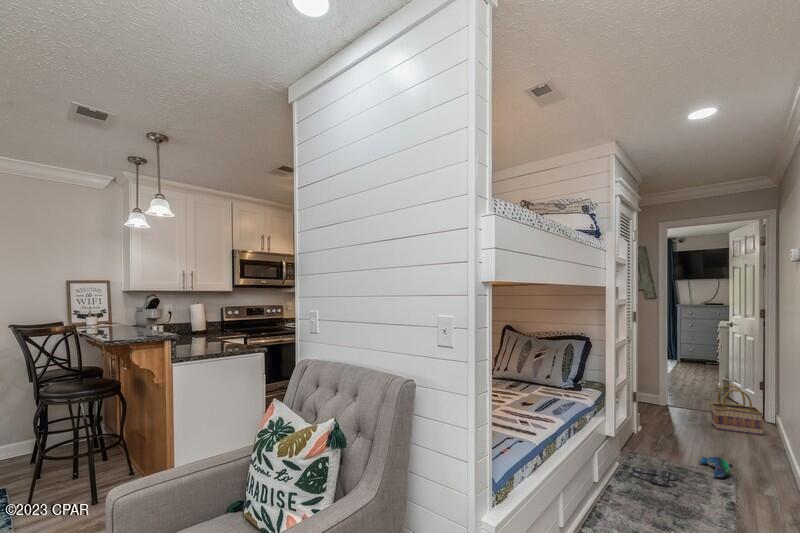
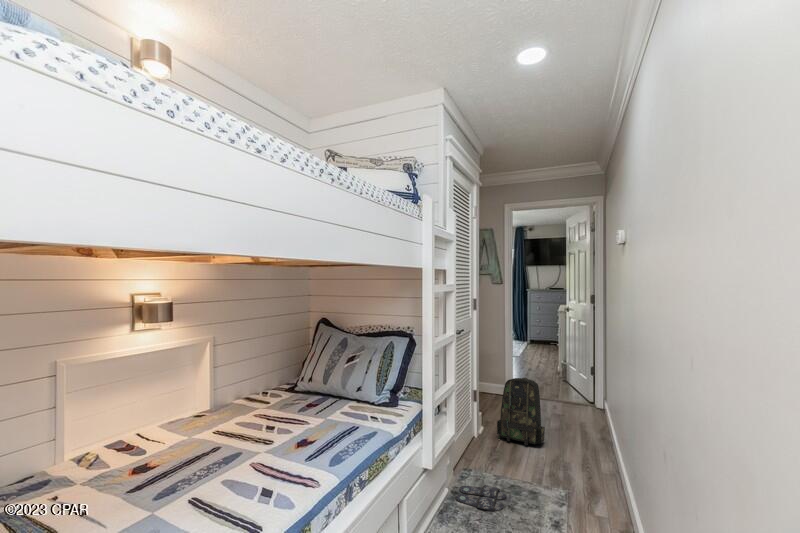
backpack: none [660,385,711,446] -> present [497,378,545,445]
basket: present [710,385,763,435] -> none [546,372,591,422]
plush toy: present [699,457,733,478] -> none [530,460,561,488]

